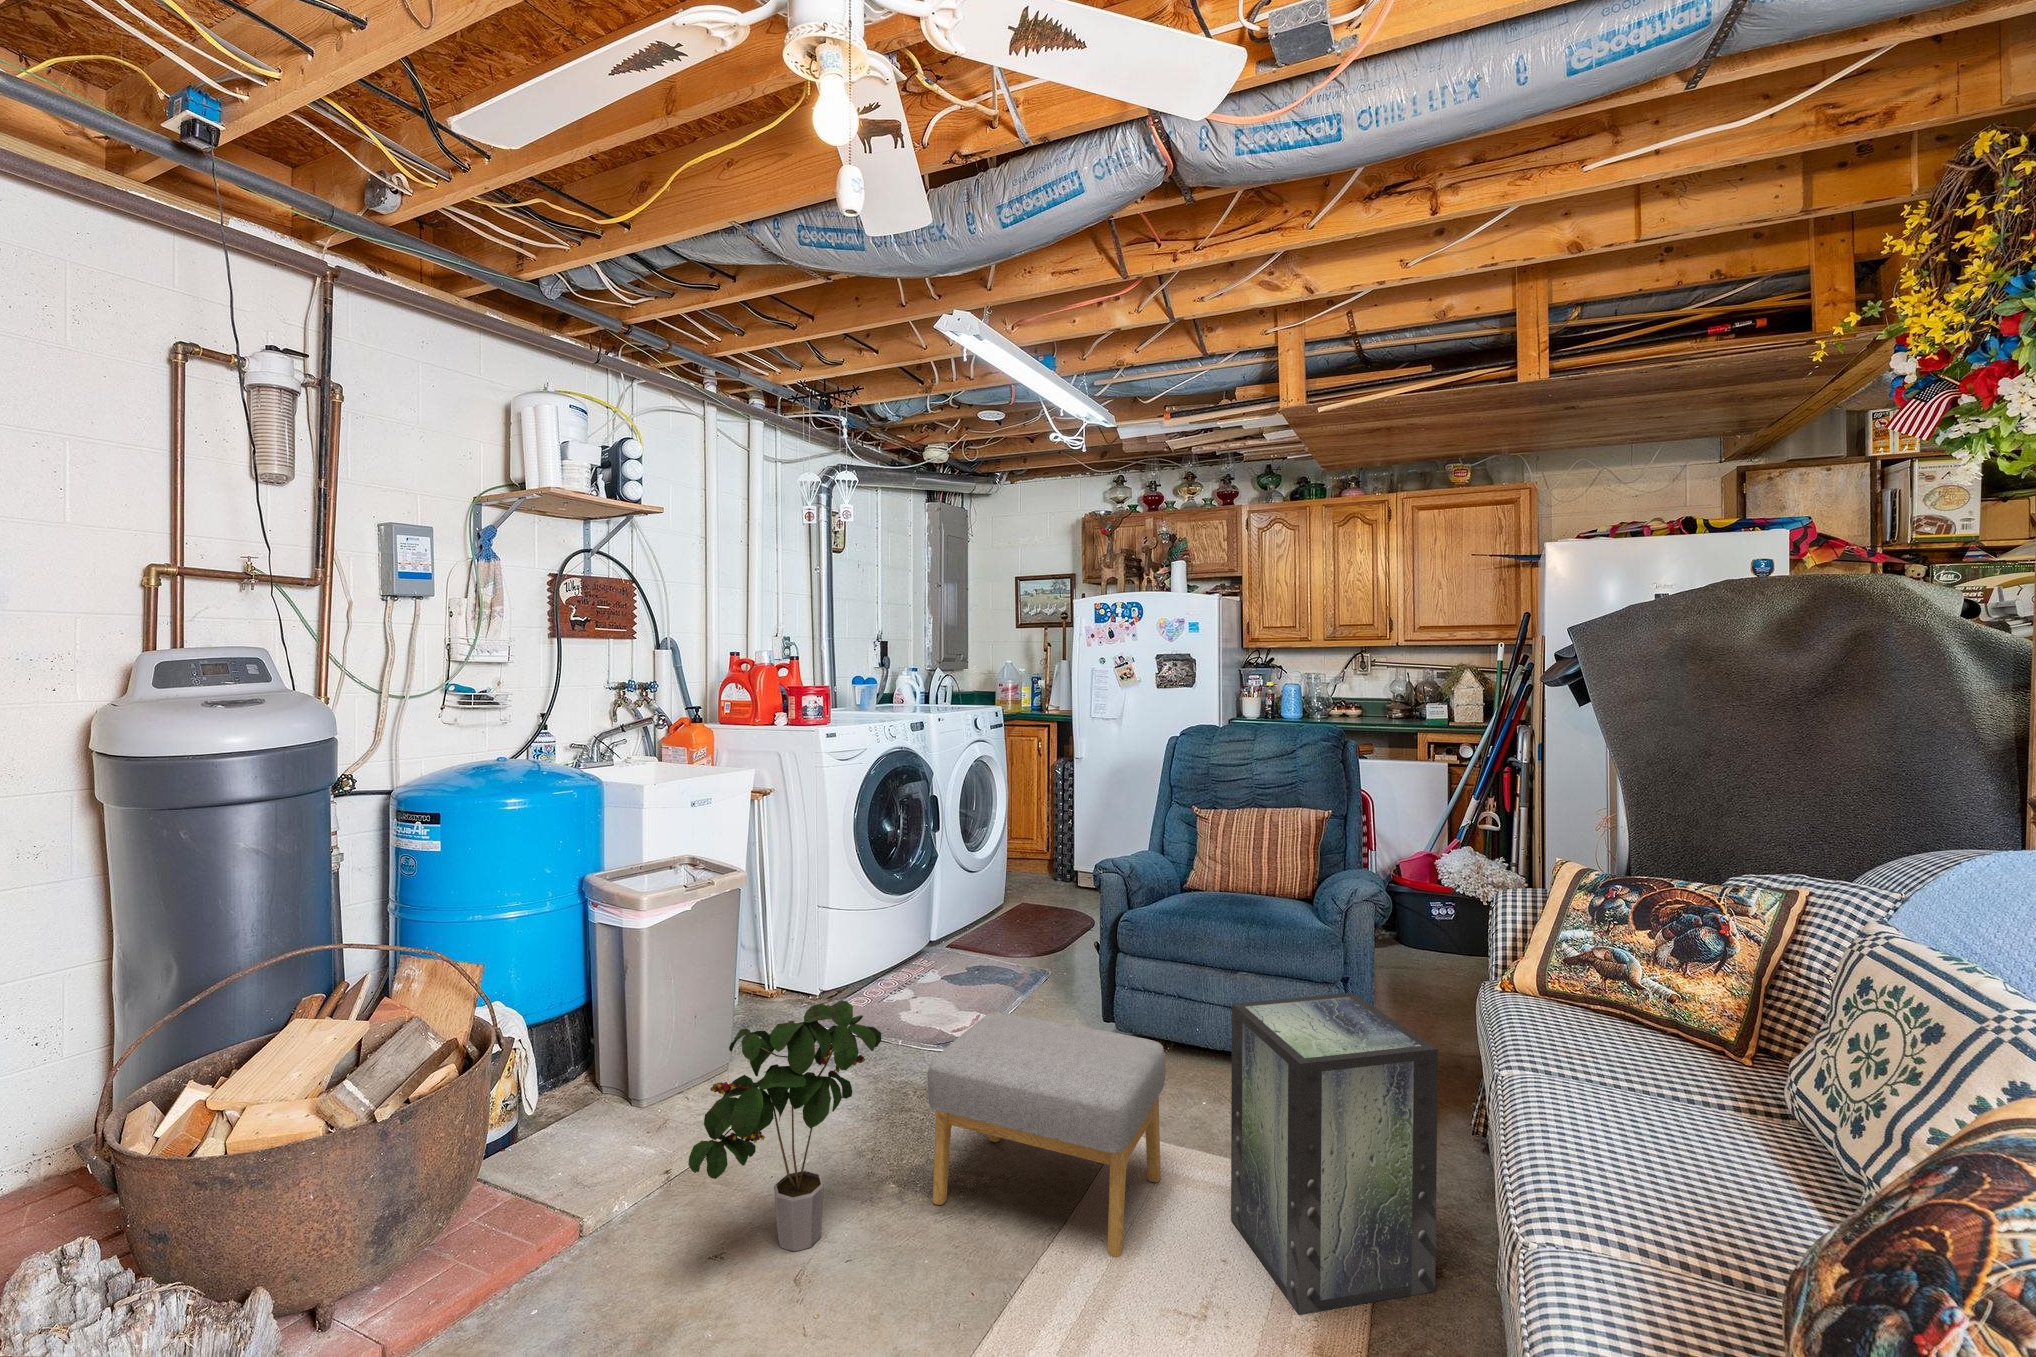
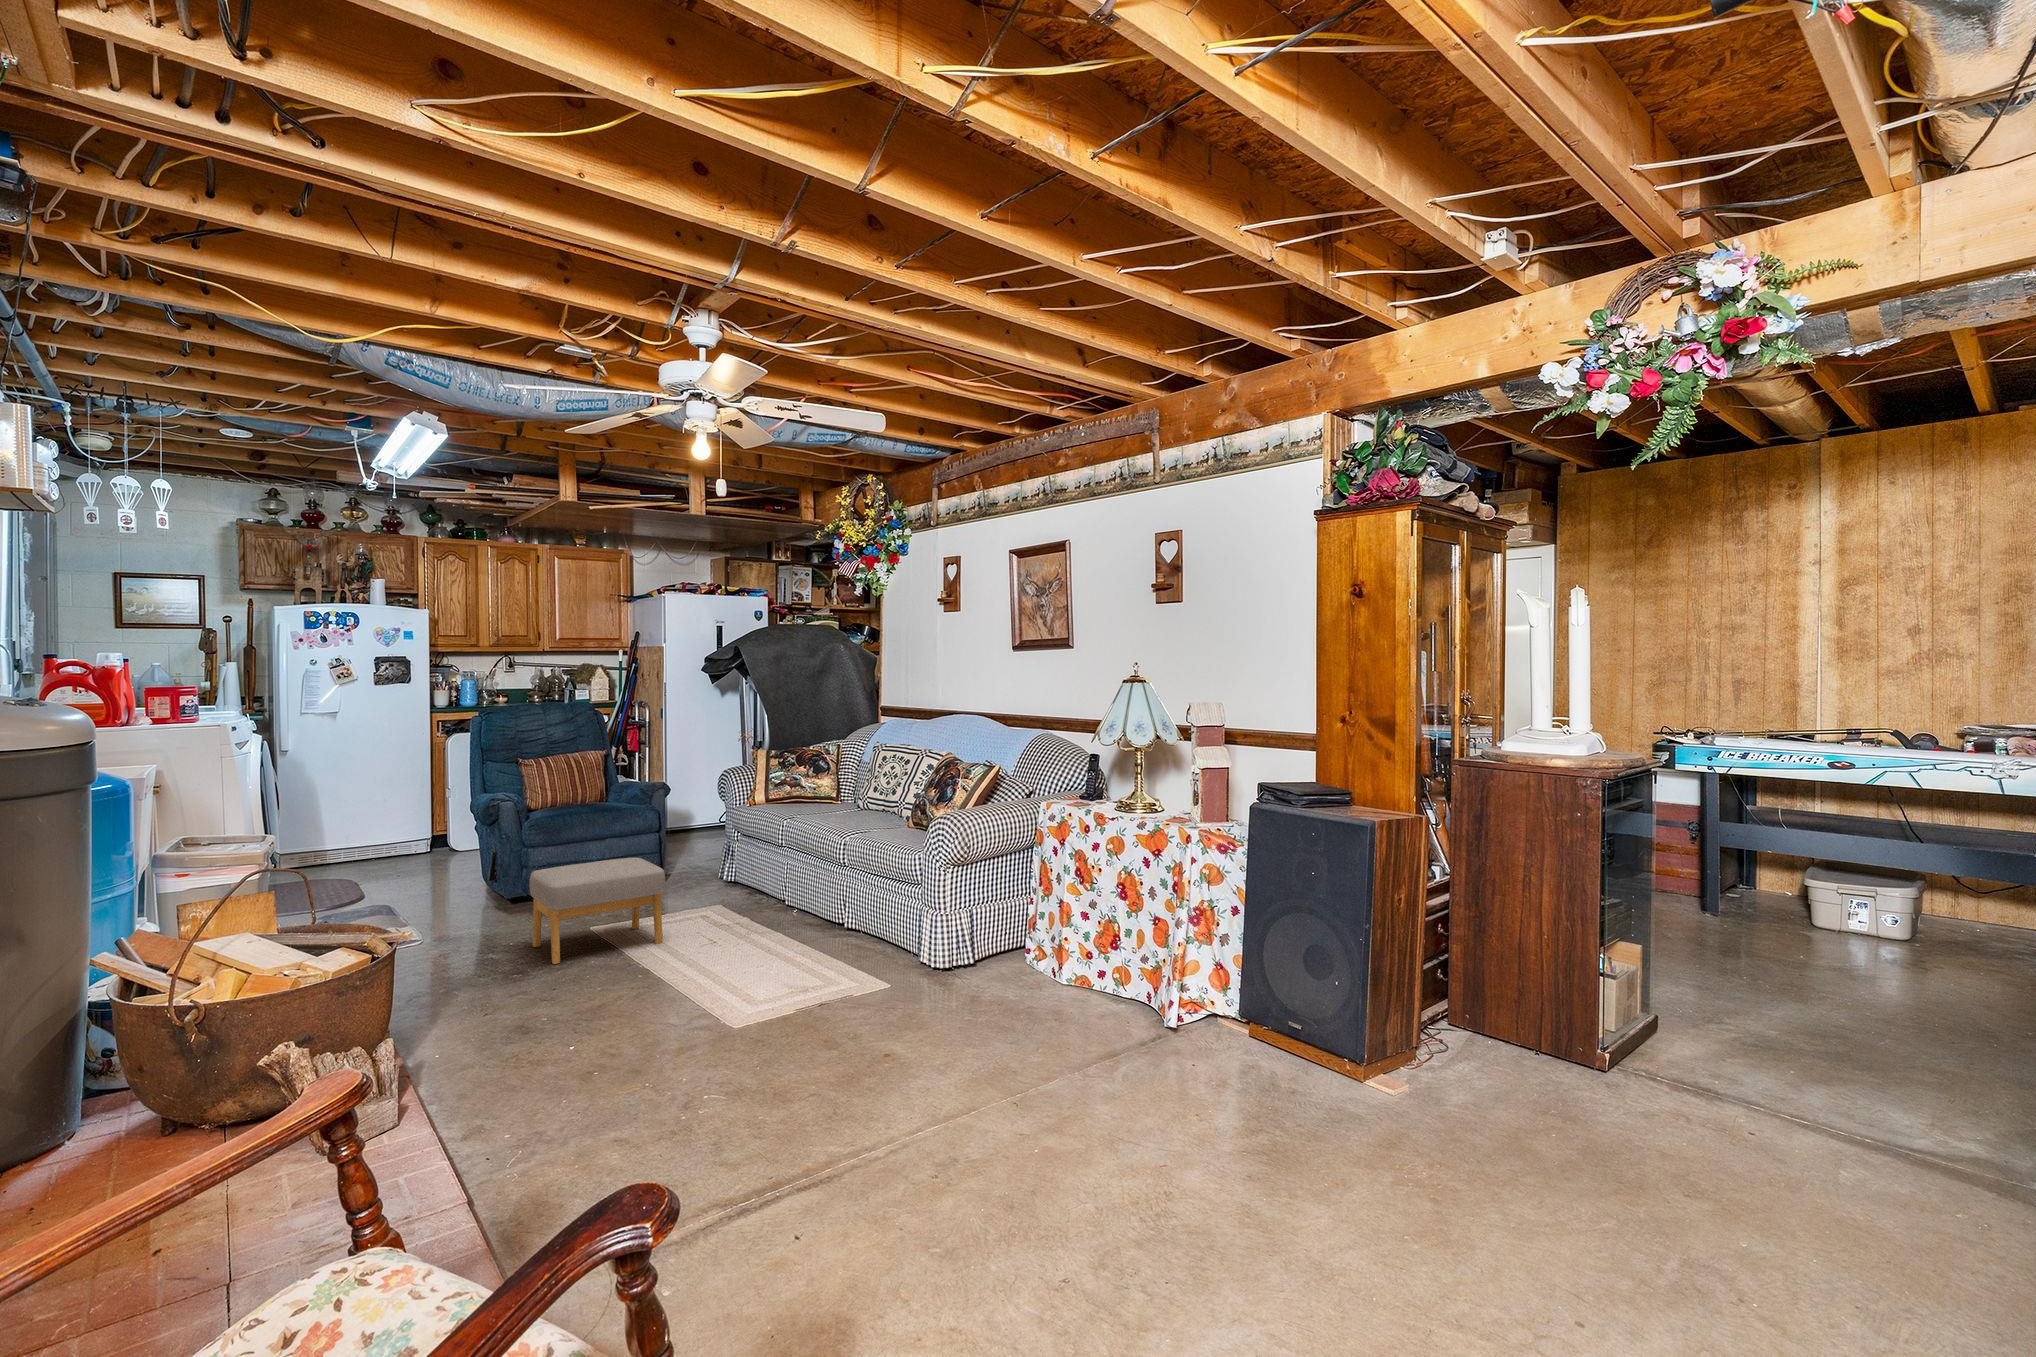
storage box: present [1231,993,1438,1315] -> none [685,812,771,928]
potted plant: present [688,1000,881,1251] -> none [483,861,533,994]

